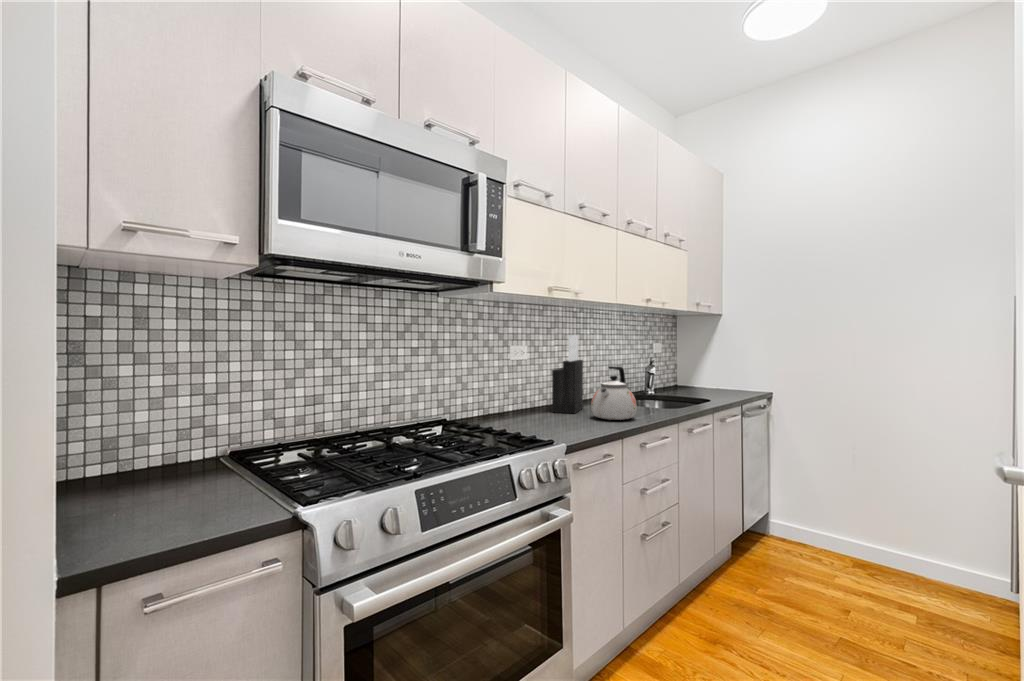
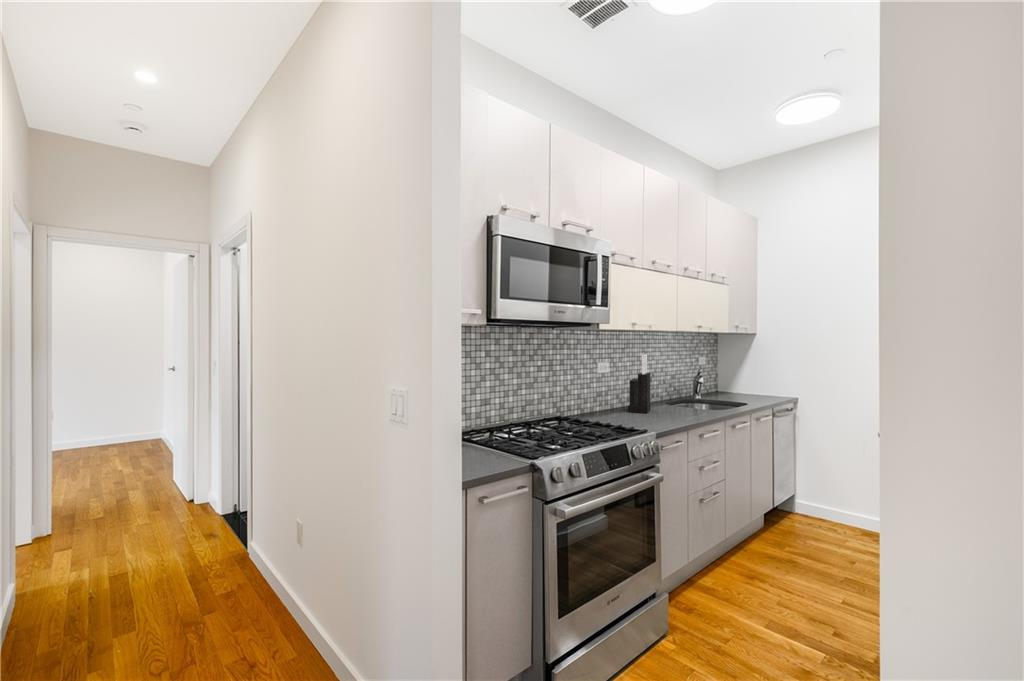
kettle: present [591,366,637,420] -> none [661,379,695,418]

